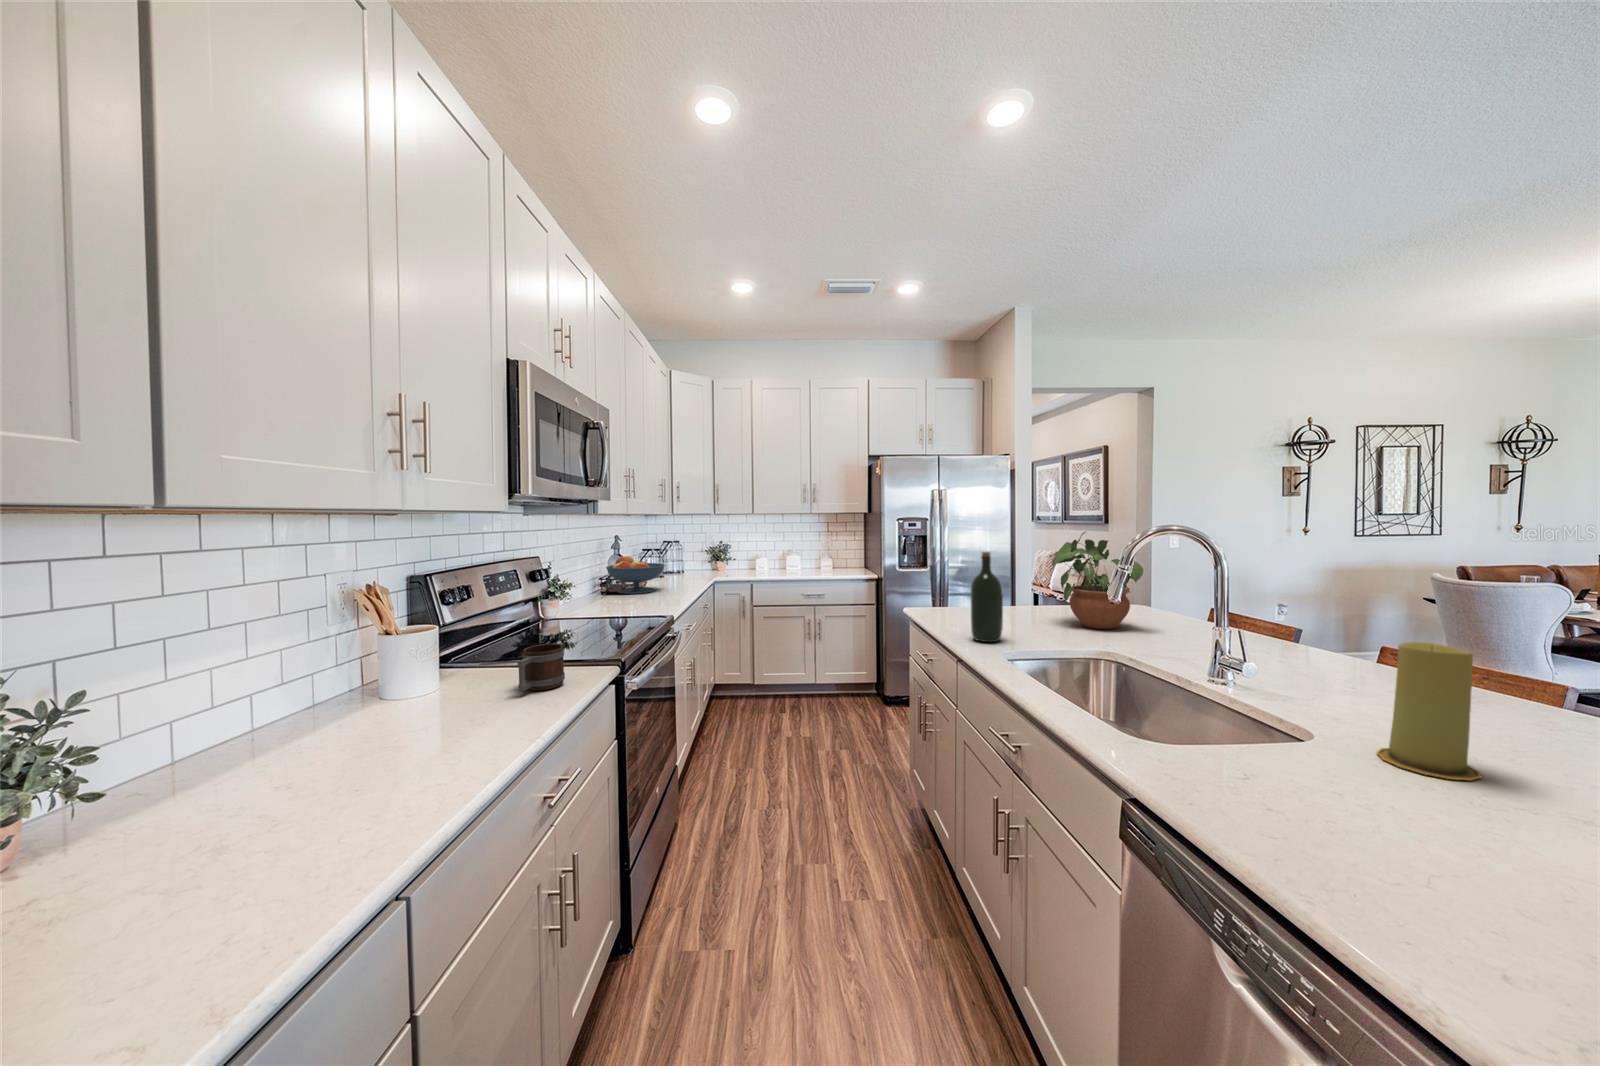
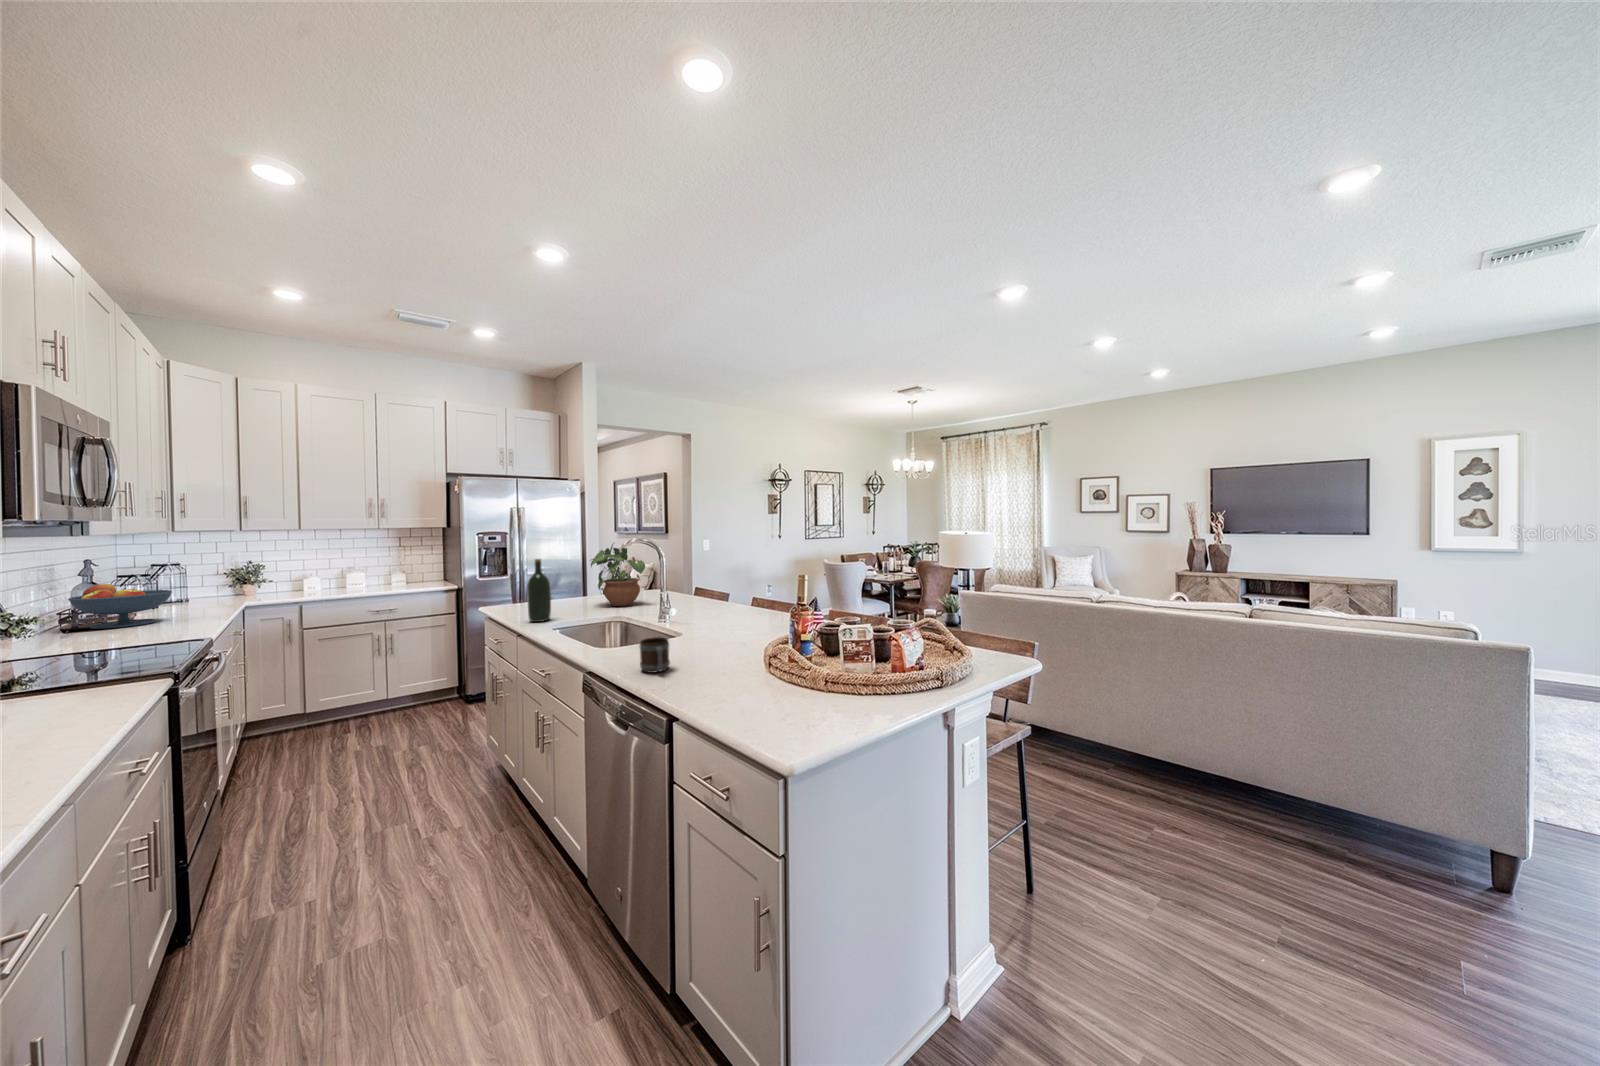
candle: present [1377,642,1481,780] -> none [698,588,727,642]
mug: present [517,644,565,691] -> present [640,637,670,673]

